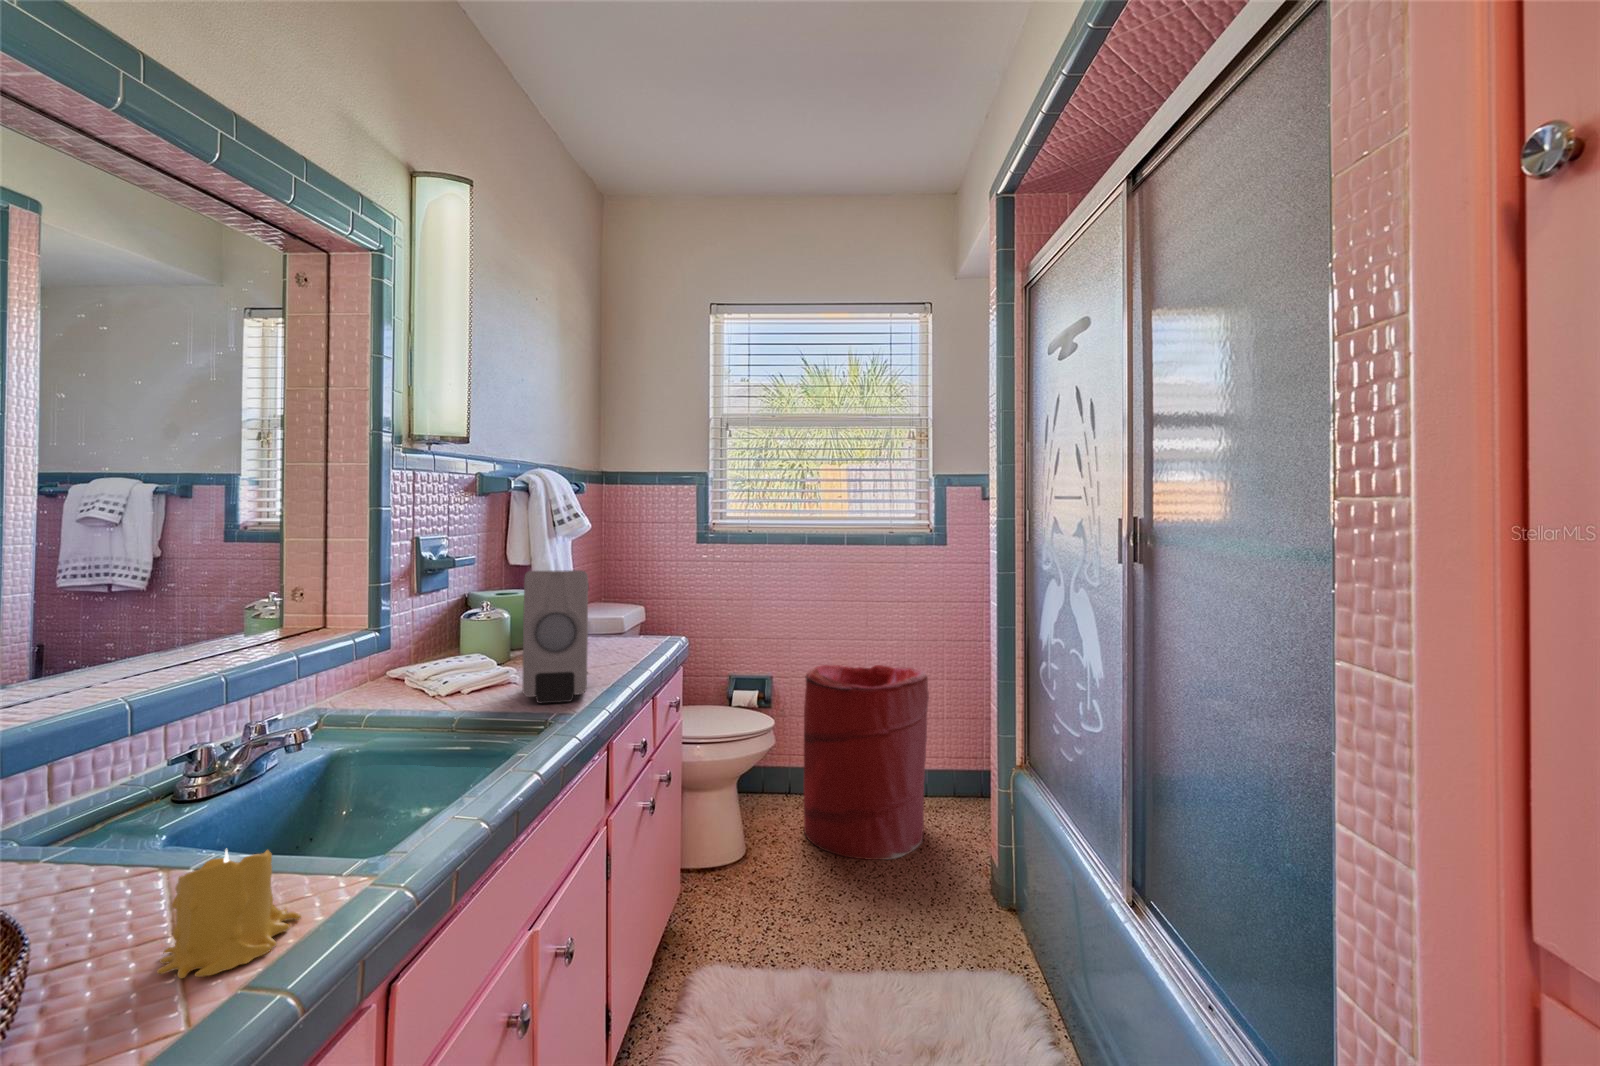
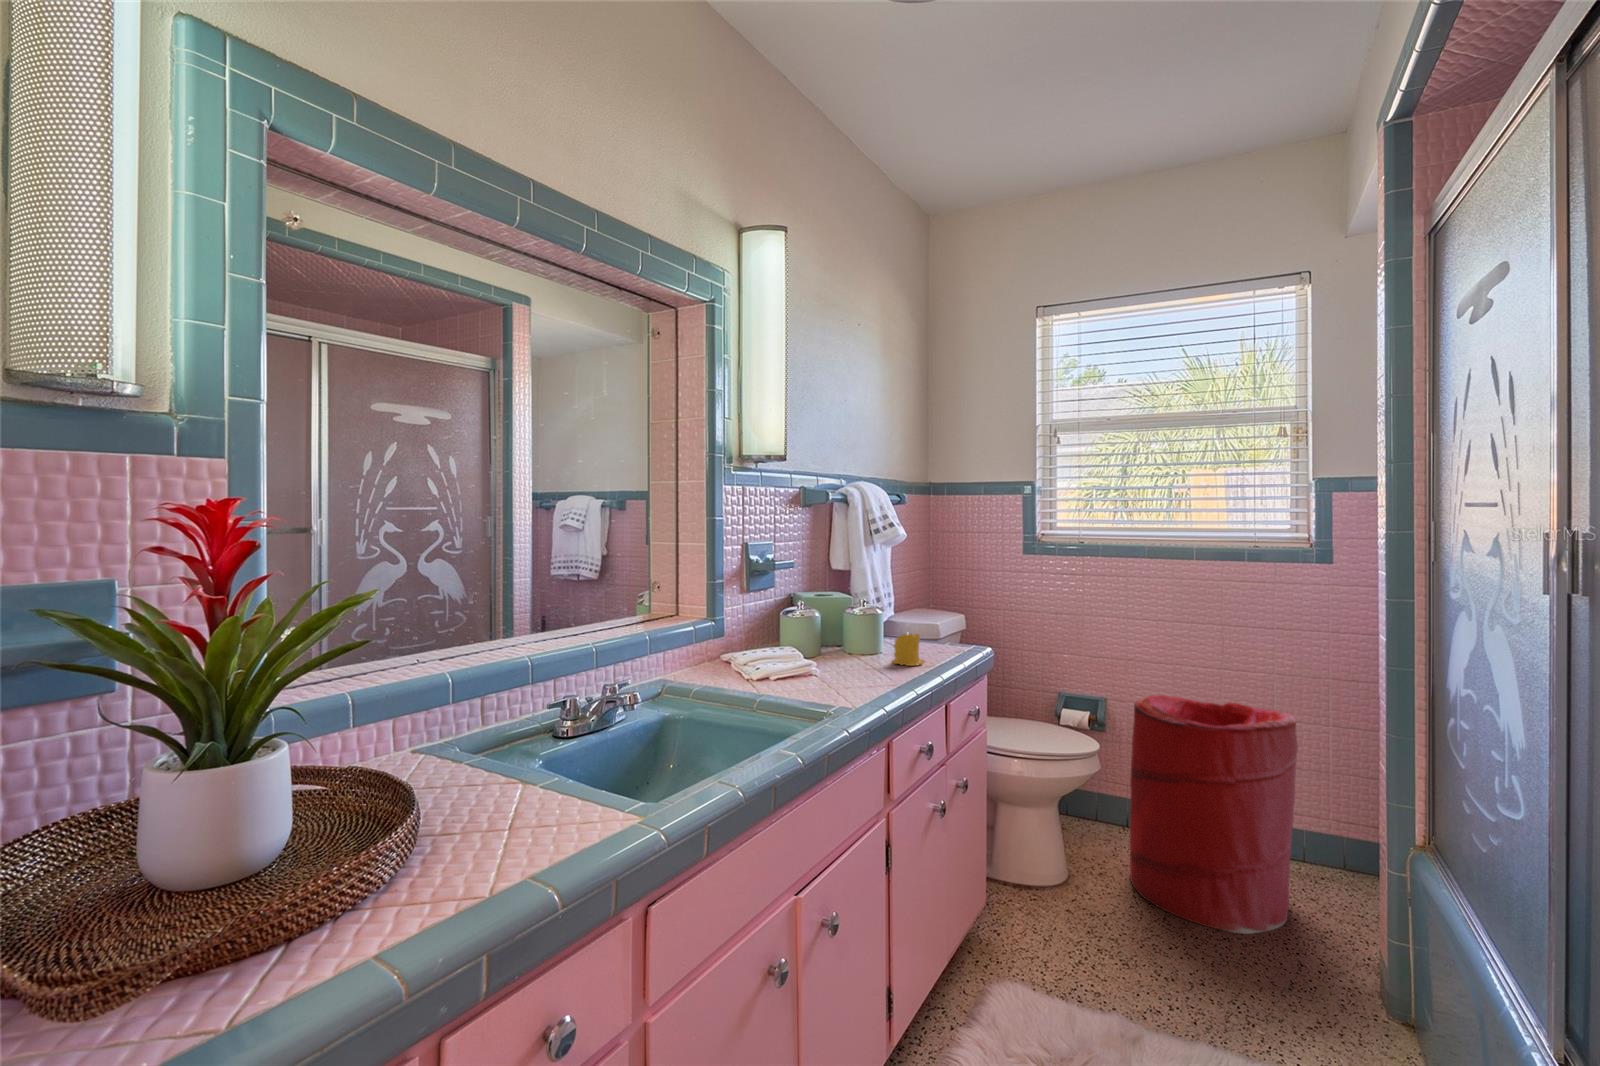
soap dispenser: present [523,570,589,703] -> none [810,574,874,695]
candle: present [157,850,301,978] -> present [892,634,924,666]

